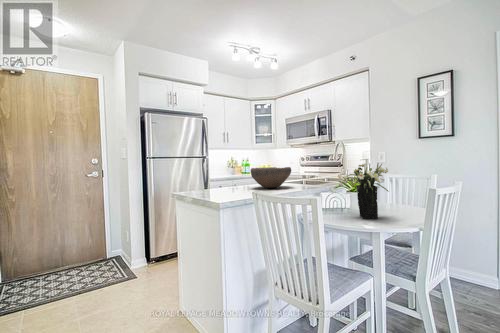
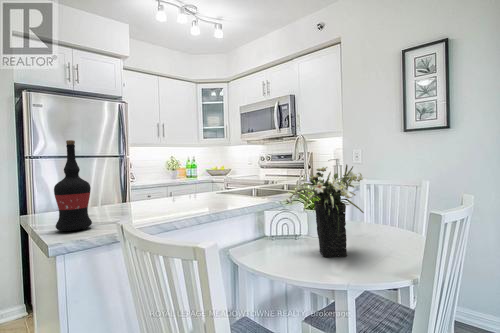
wine bottle: none [212,149,230,198] -> present [54,140,92,231]
bowl: present [251,167,291,188] -> none [159,171,223,203]

